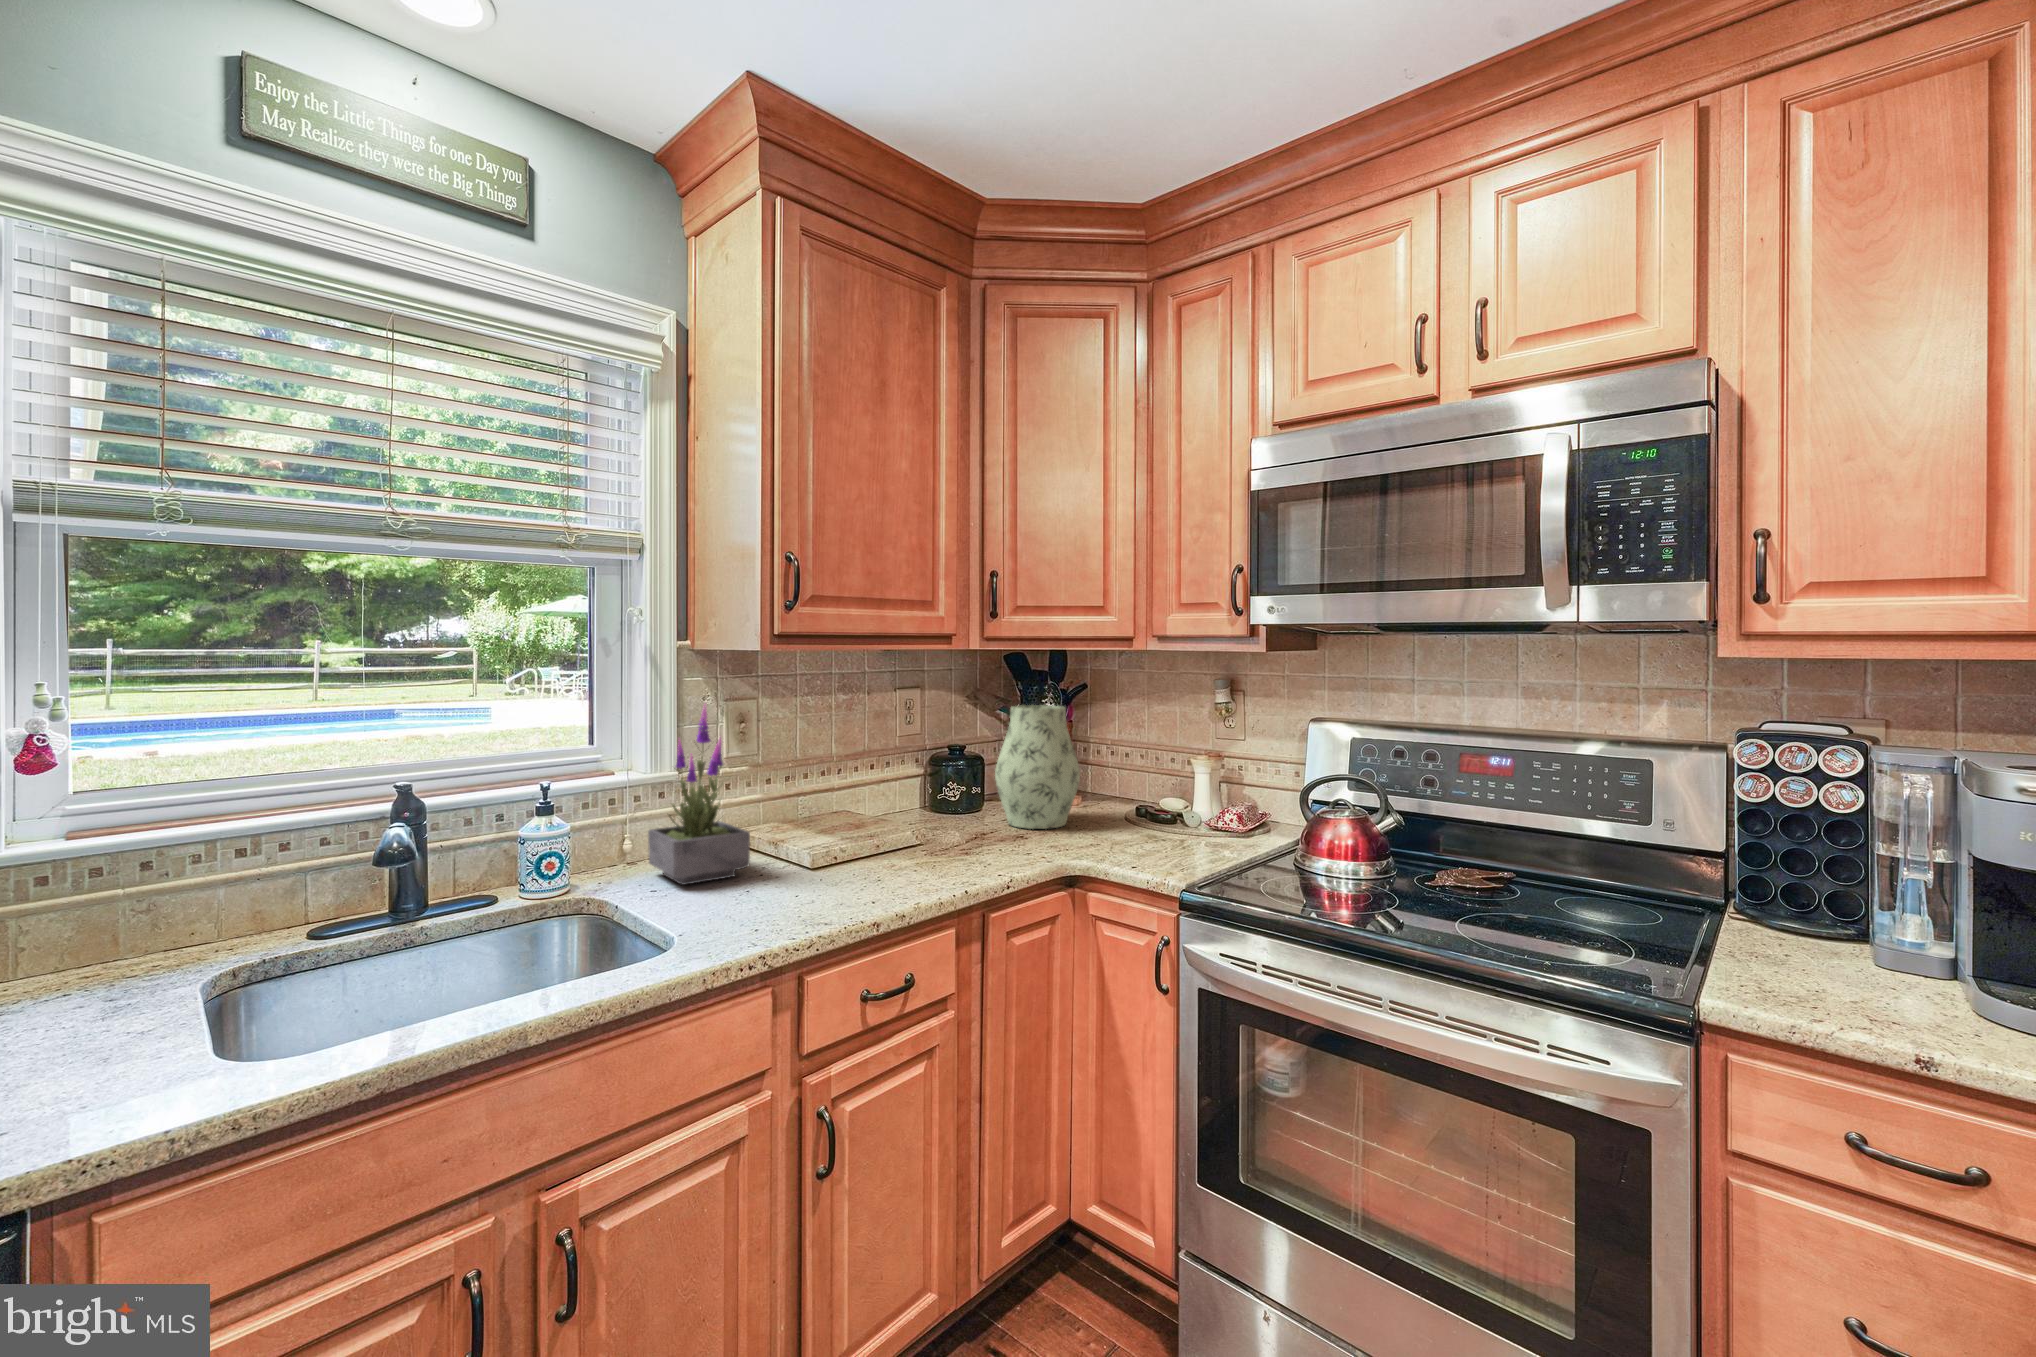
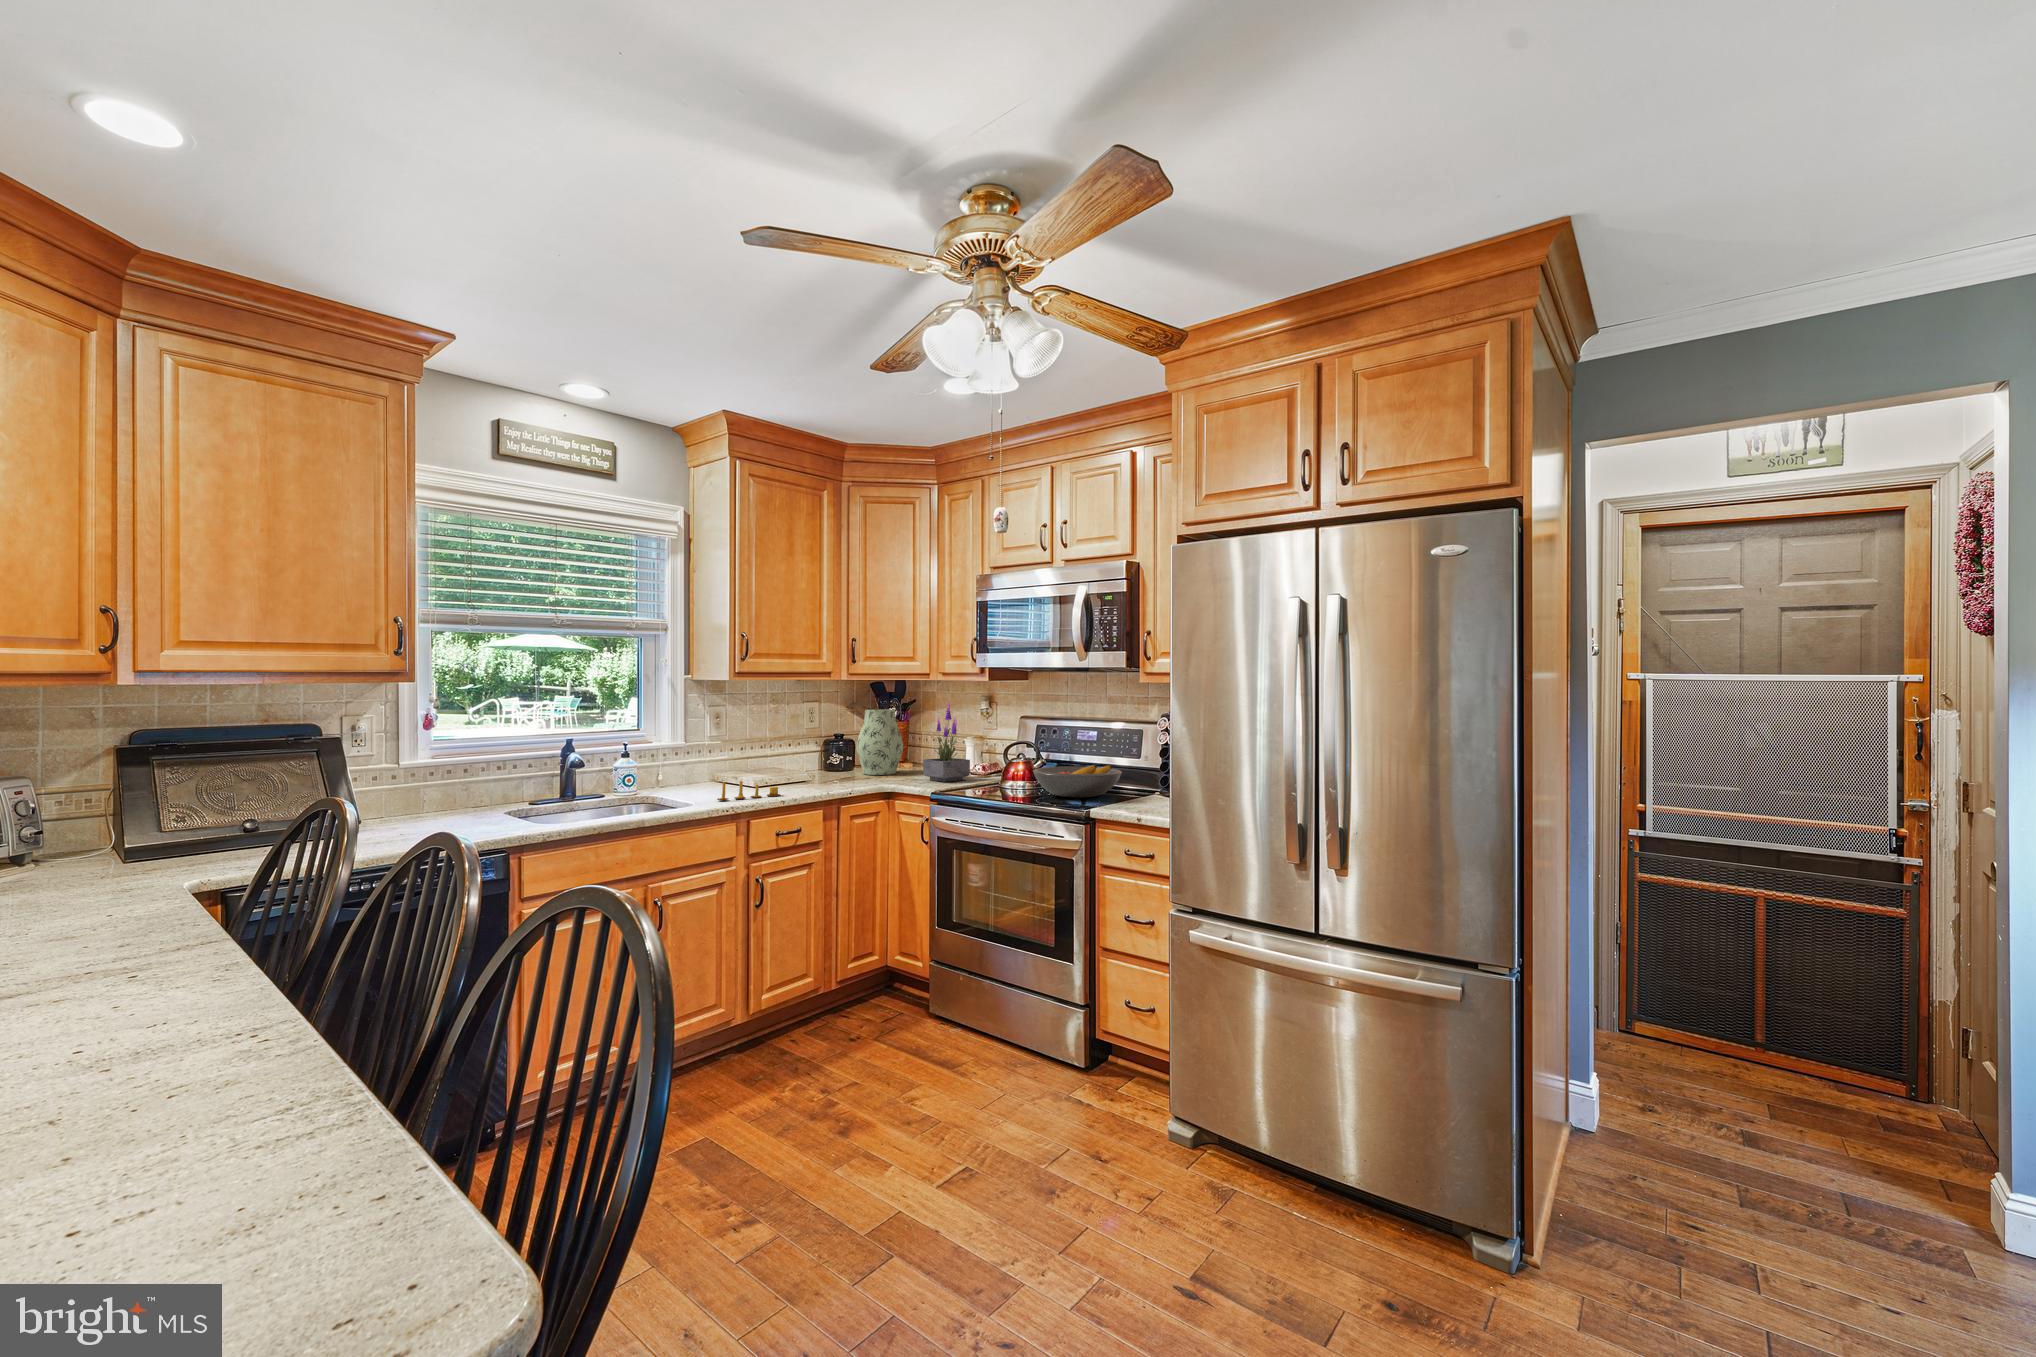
potted plant: present [648,706,750,885] -> present [923,704,970,782]
fruit bowl: none [1434,845,1677,936] -> present [1033,765,1122,798]
candle: none [731,872,870,924] -> present [717,781,780,800]

